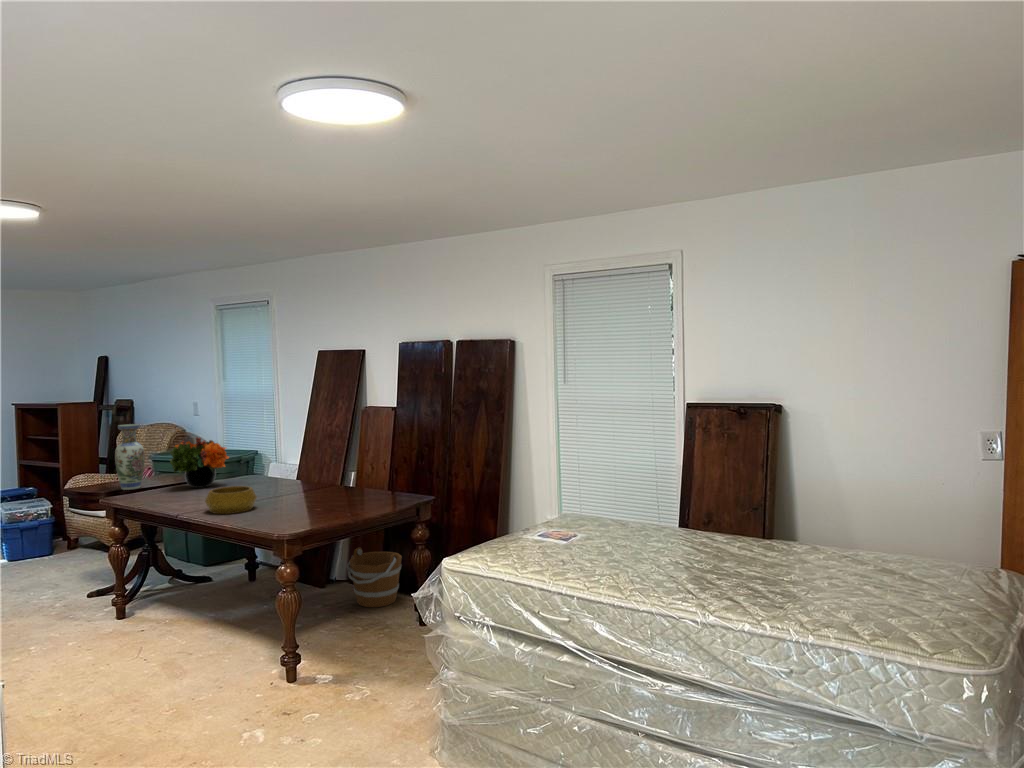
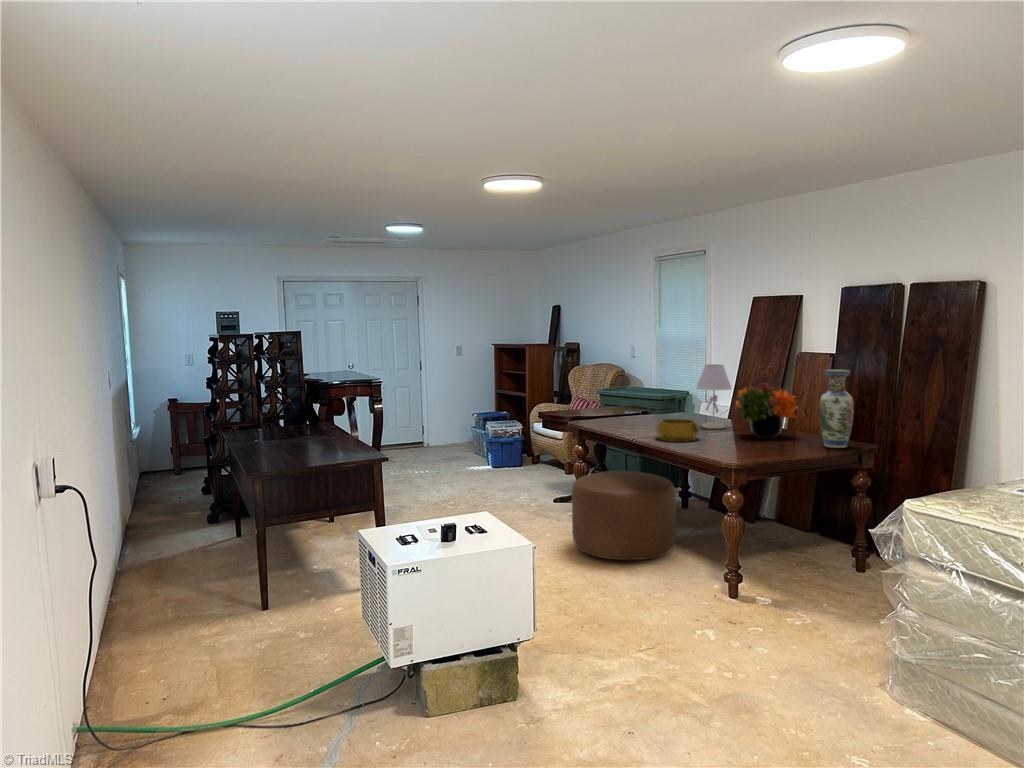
table lamp: none [256,423,296,493] -> present [696,364,732,429]
vase: present [115,424,145,490] -> present [820,370,854,448]
flower arrangement: present [170,437,229,488] -> present [735,383,797,438]
bucket: present [347,548,402,607] -> none [778,489,837,549]
ottoman: none [97,551,233,665] -> present [572,471,676,560]

